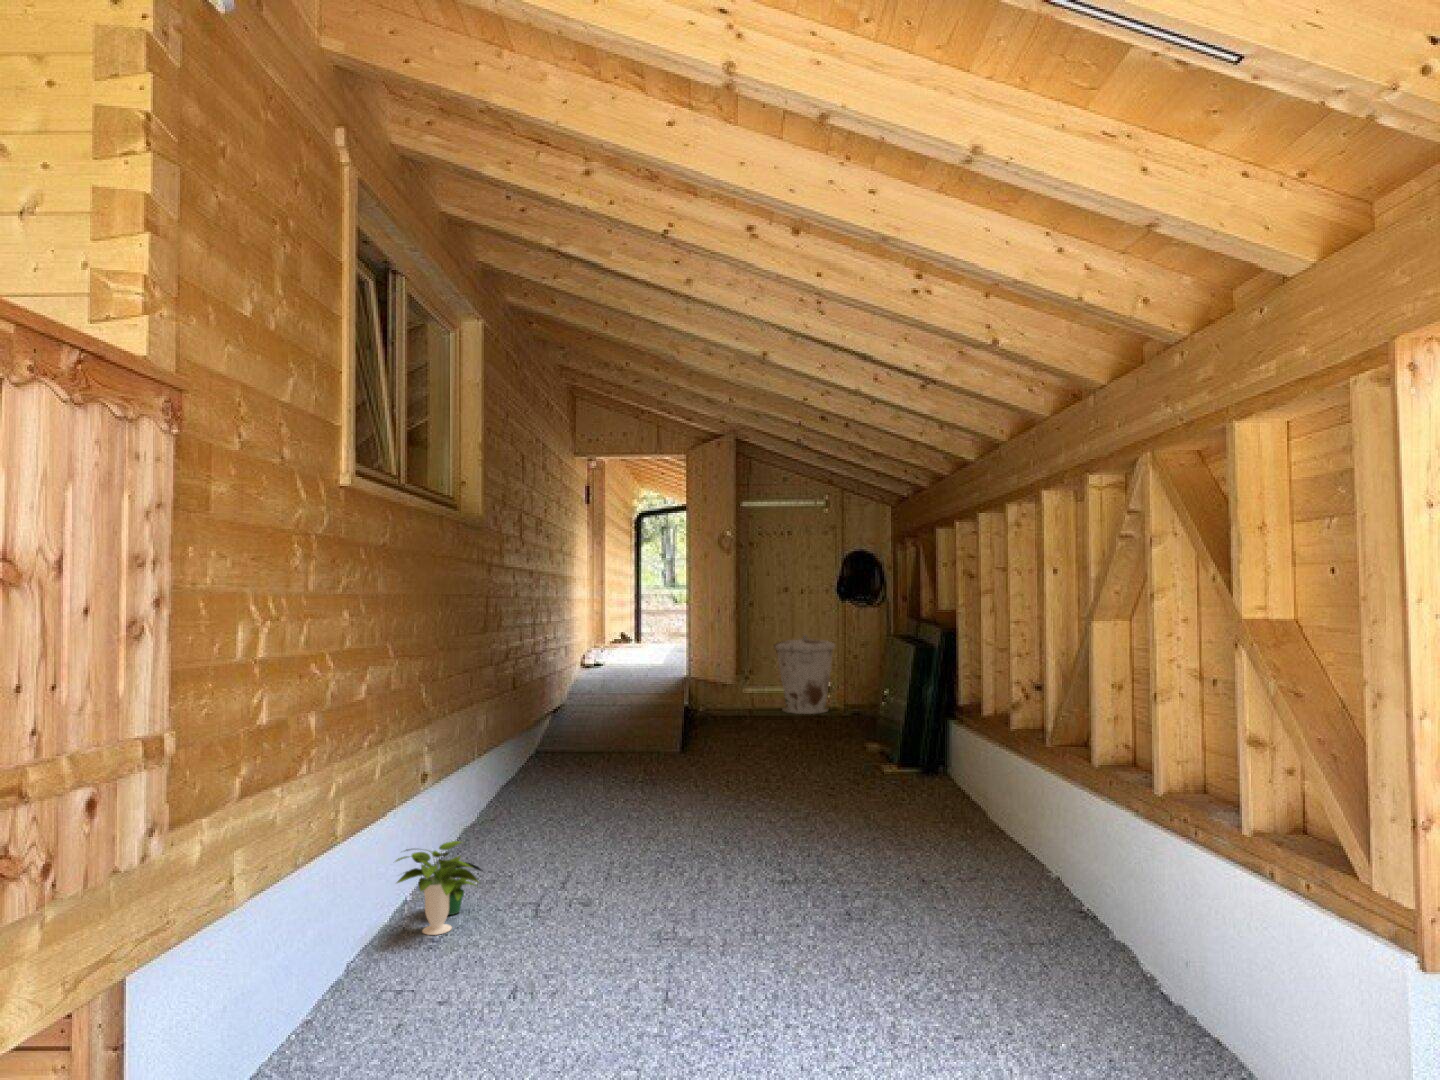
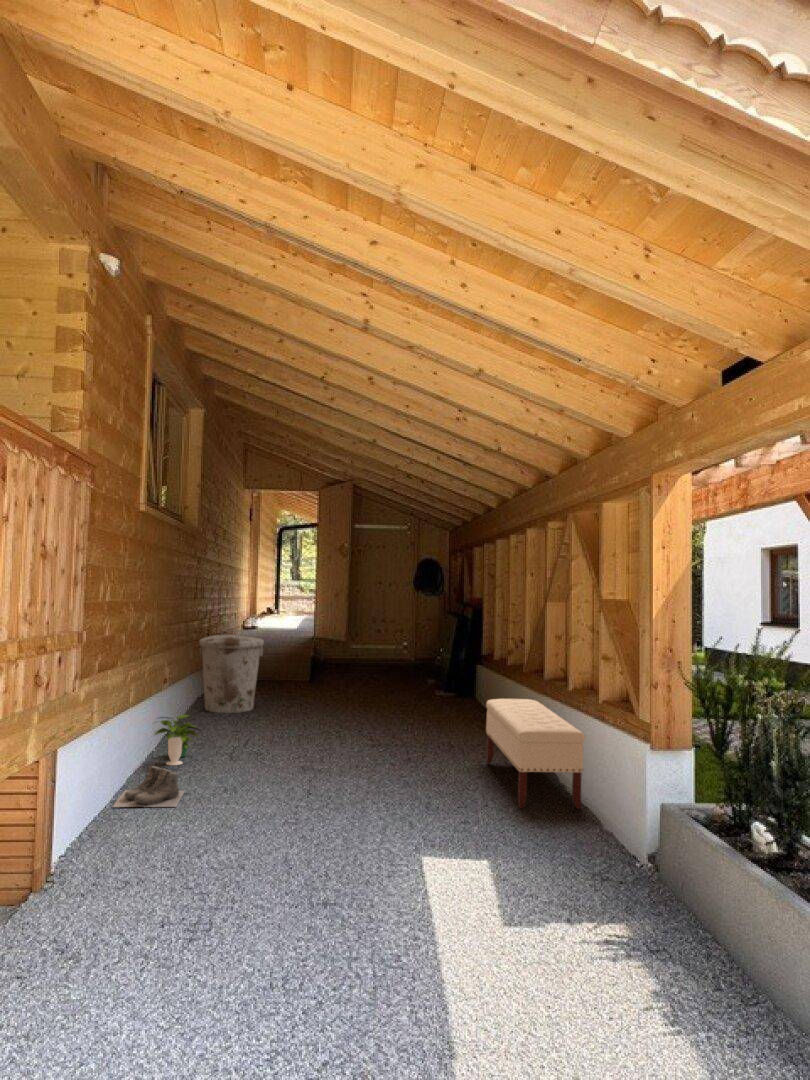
trash can: present [774,635,835,714] -> present [199,630,264,713]
bench: none [990,799,1220,1046] -> present [486,699,585,809]
boots: none [293,959,440,1051] -> present [113,766,184,807]

